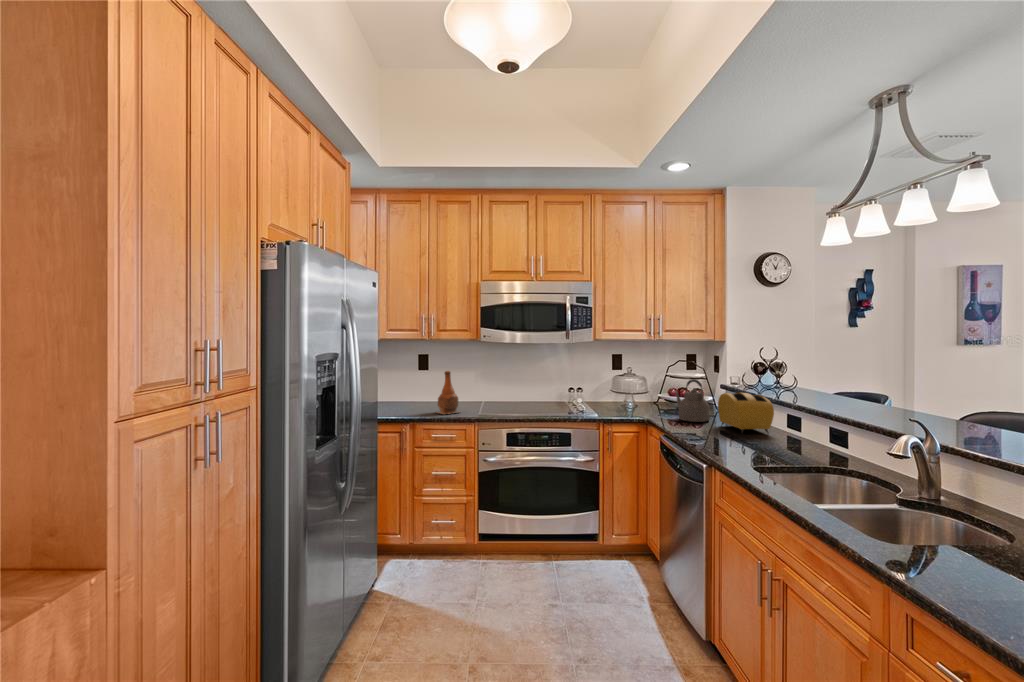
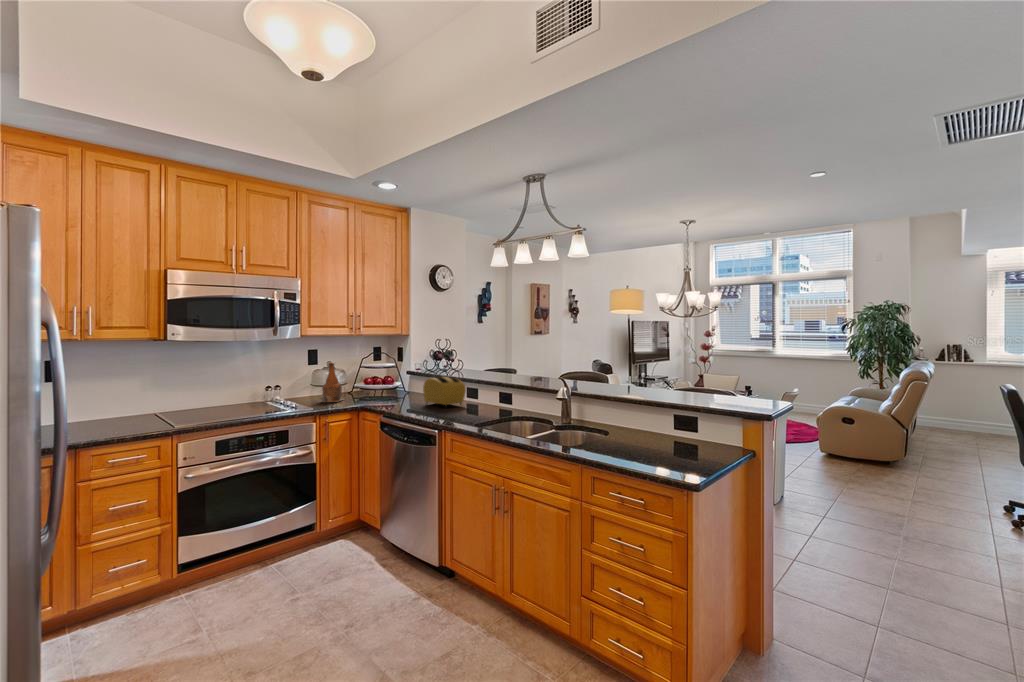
bottle: present [437,371,459,414] -> present [322,362,343,402]
kettle: present [674,379,710,422] -> none [381,369,414,404]

